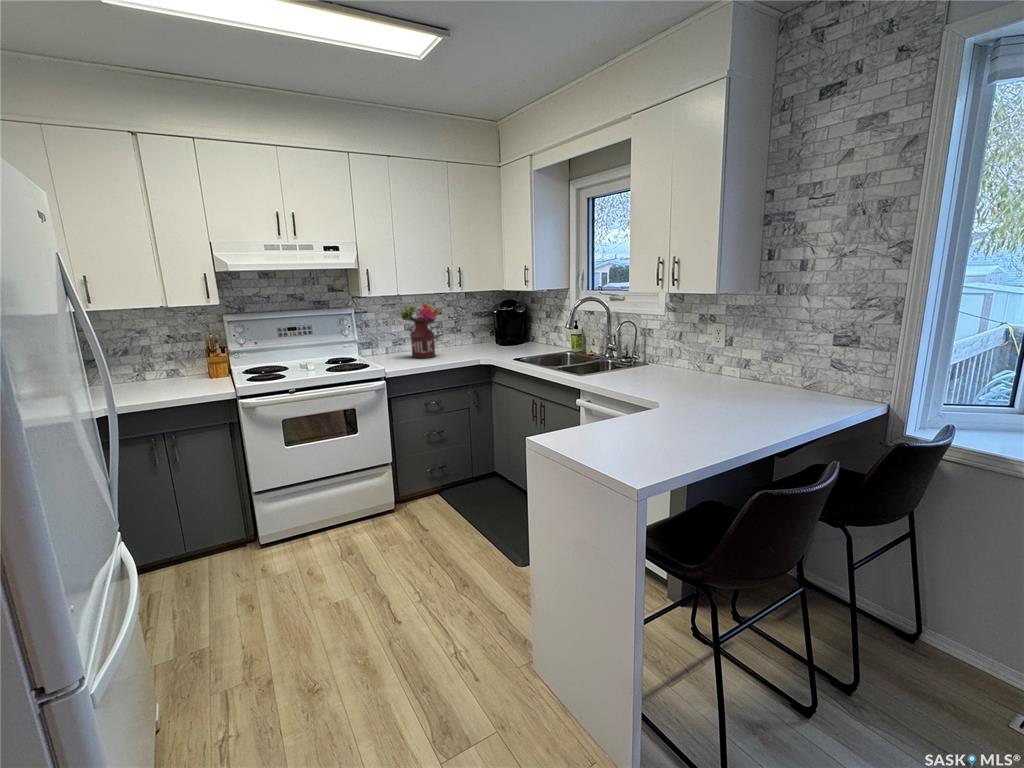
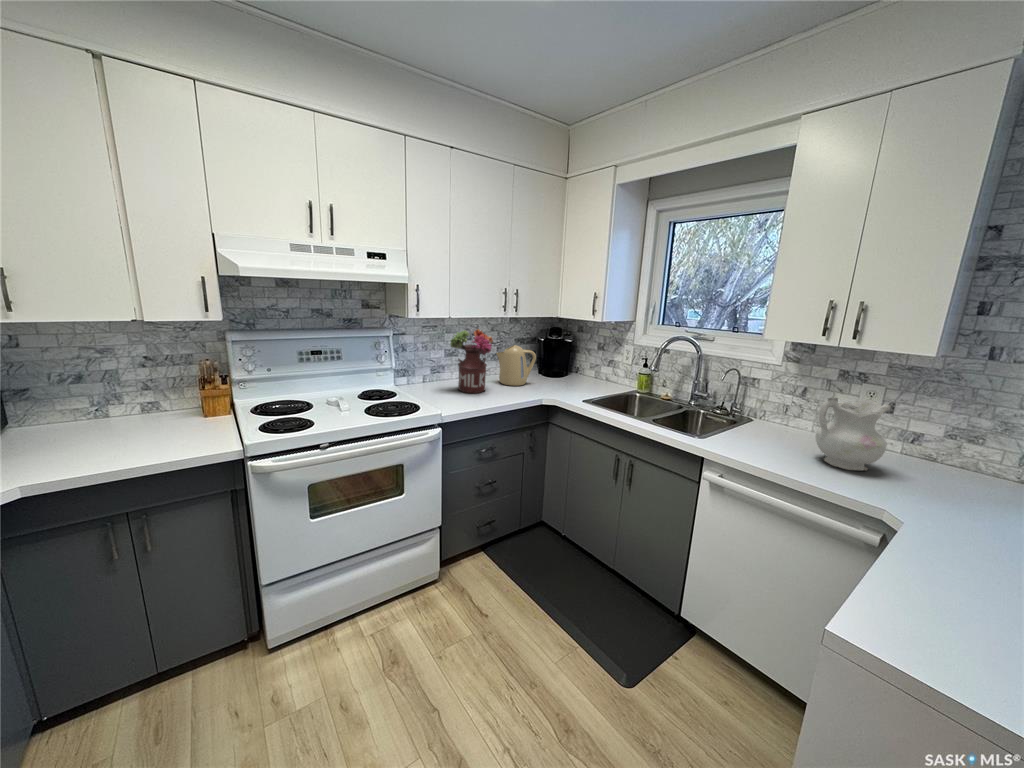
kettle: none [449,317,484,352] -> present [496,345,536,386]
ceramic pitcher: none [650,331,700,388] -> present [815,397,891,470]

